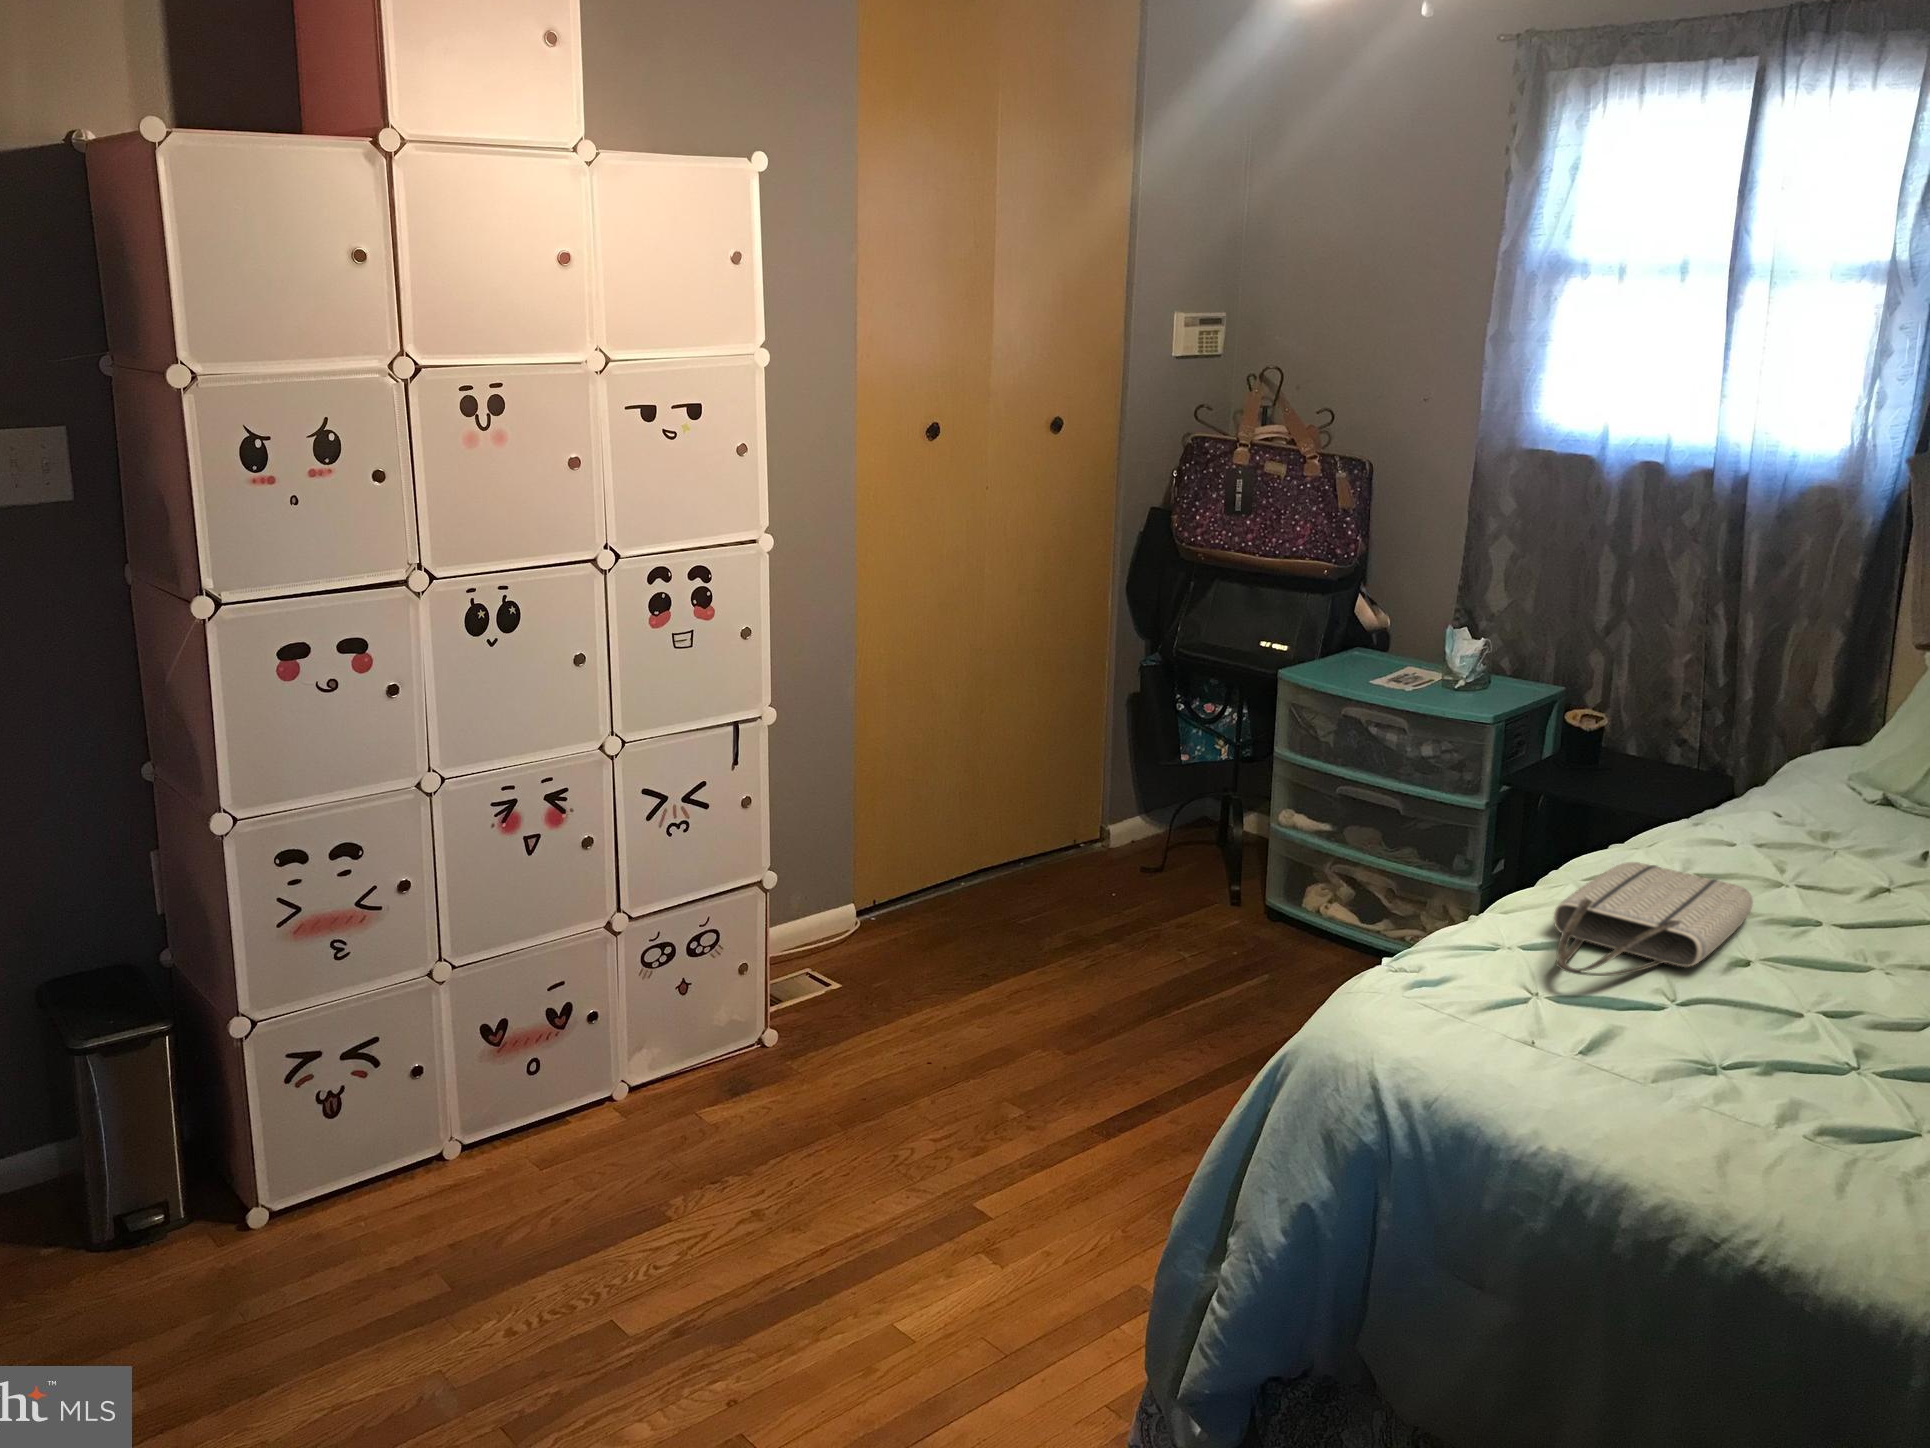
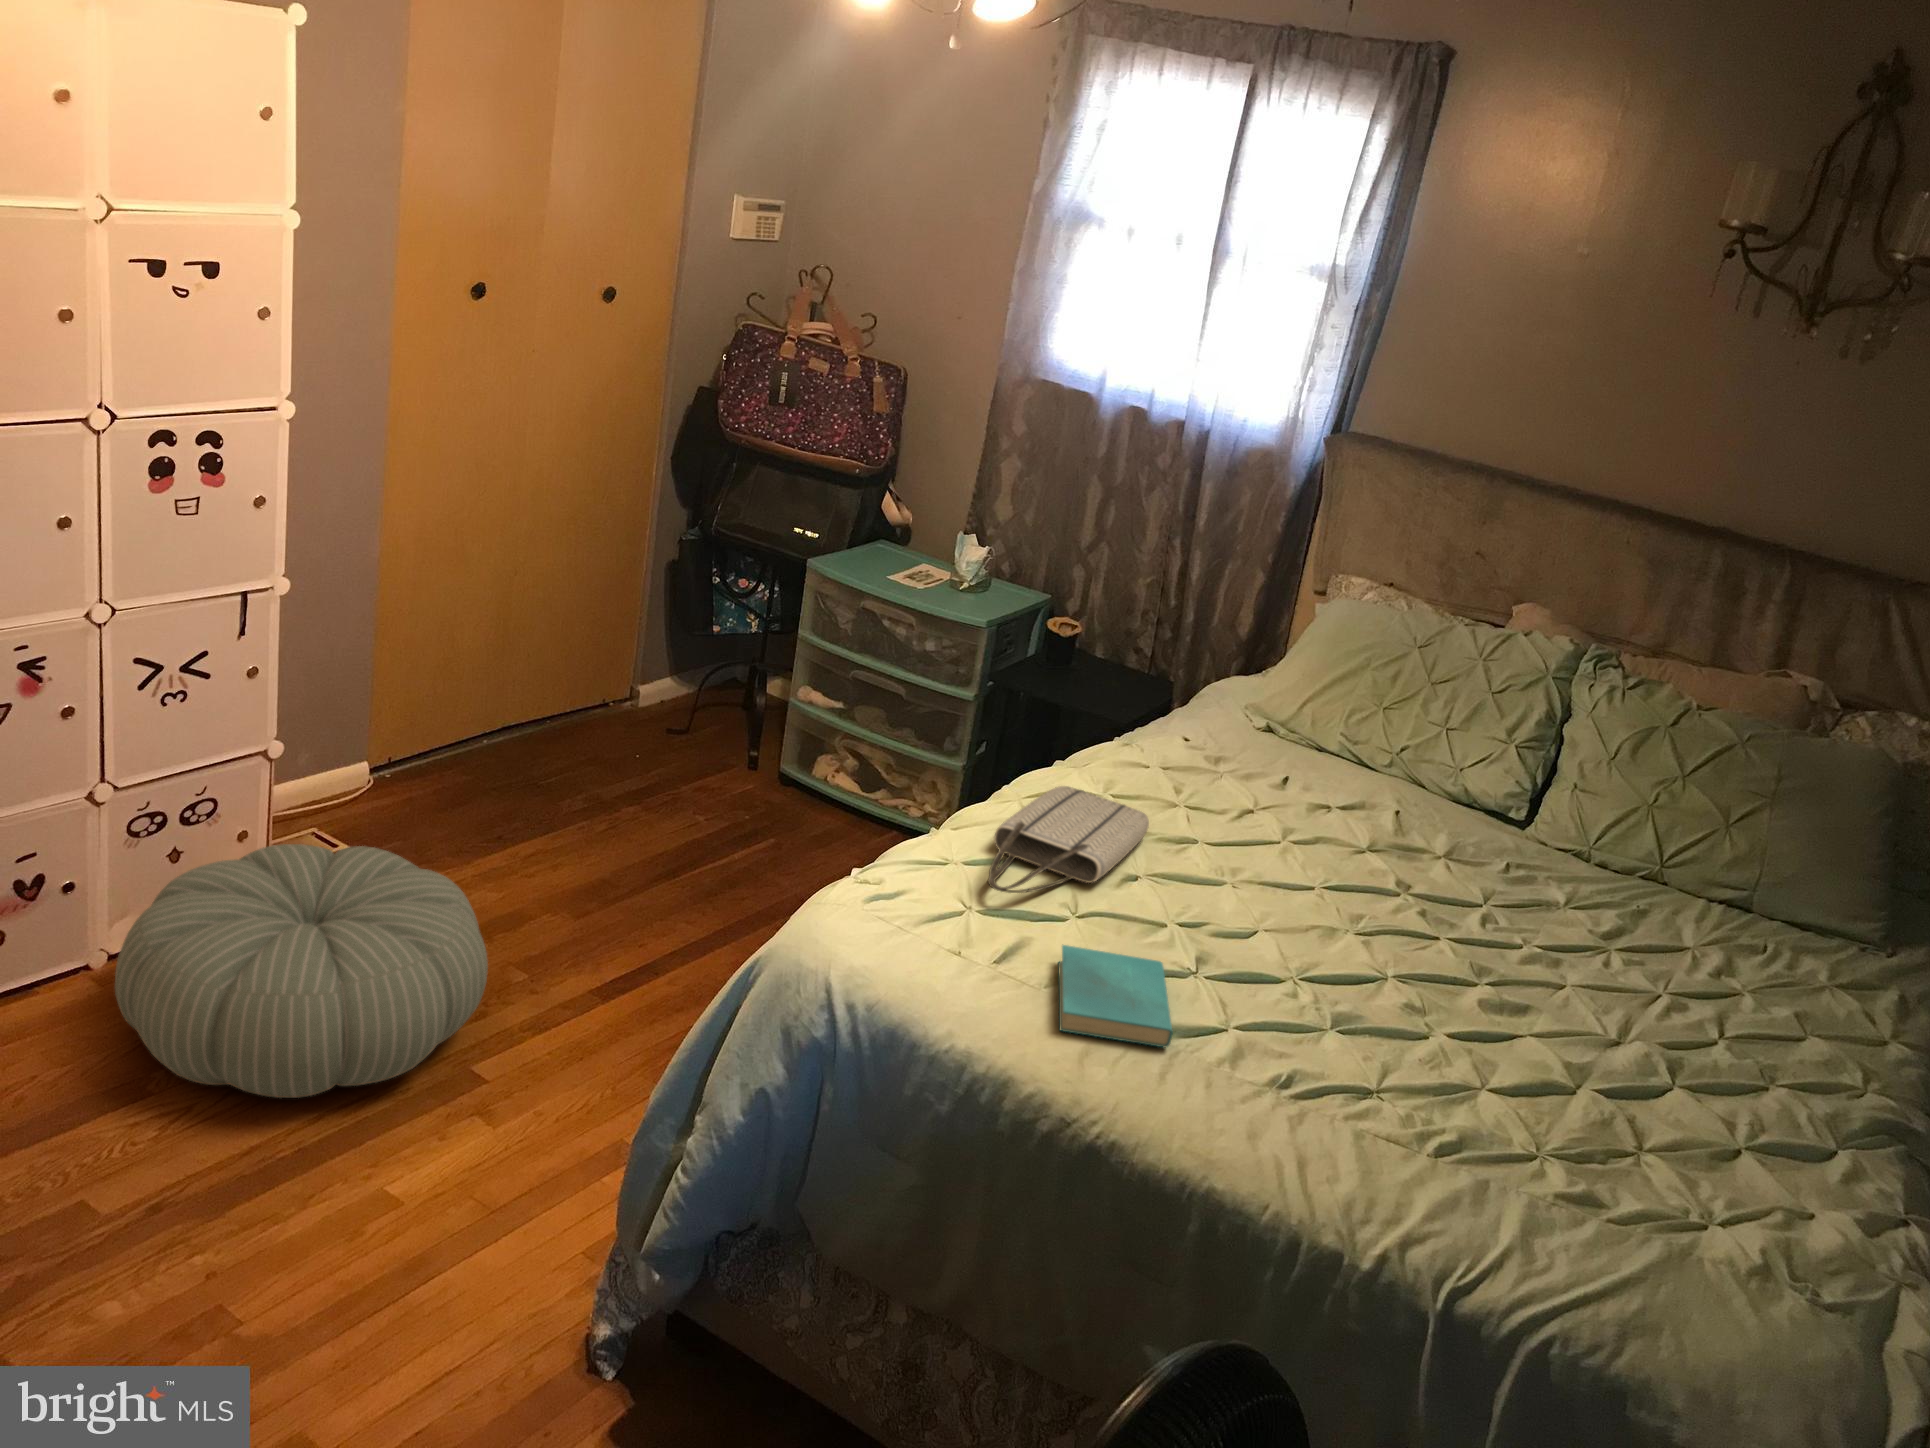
pouf: none [633,973,982,1226] -> present [115,844,488,1098]
book: none [1666,1032,1851,1156] -> present [1058,945,1173,1047]

